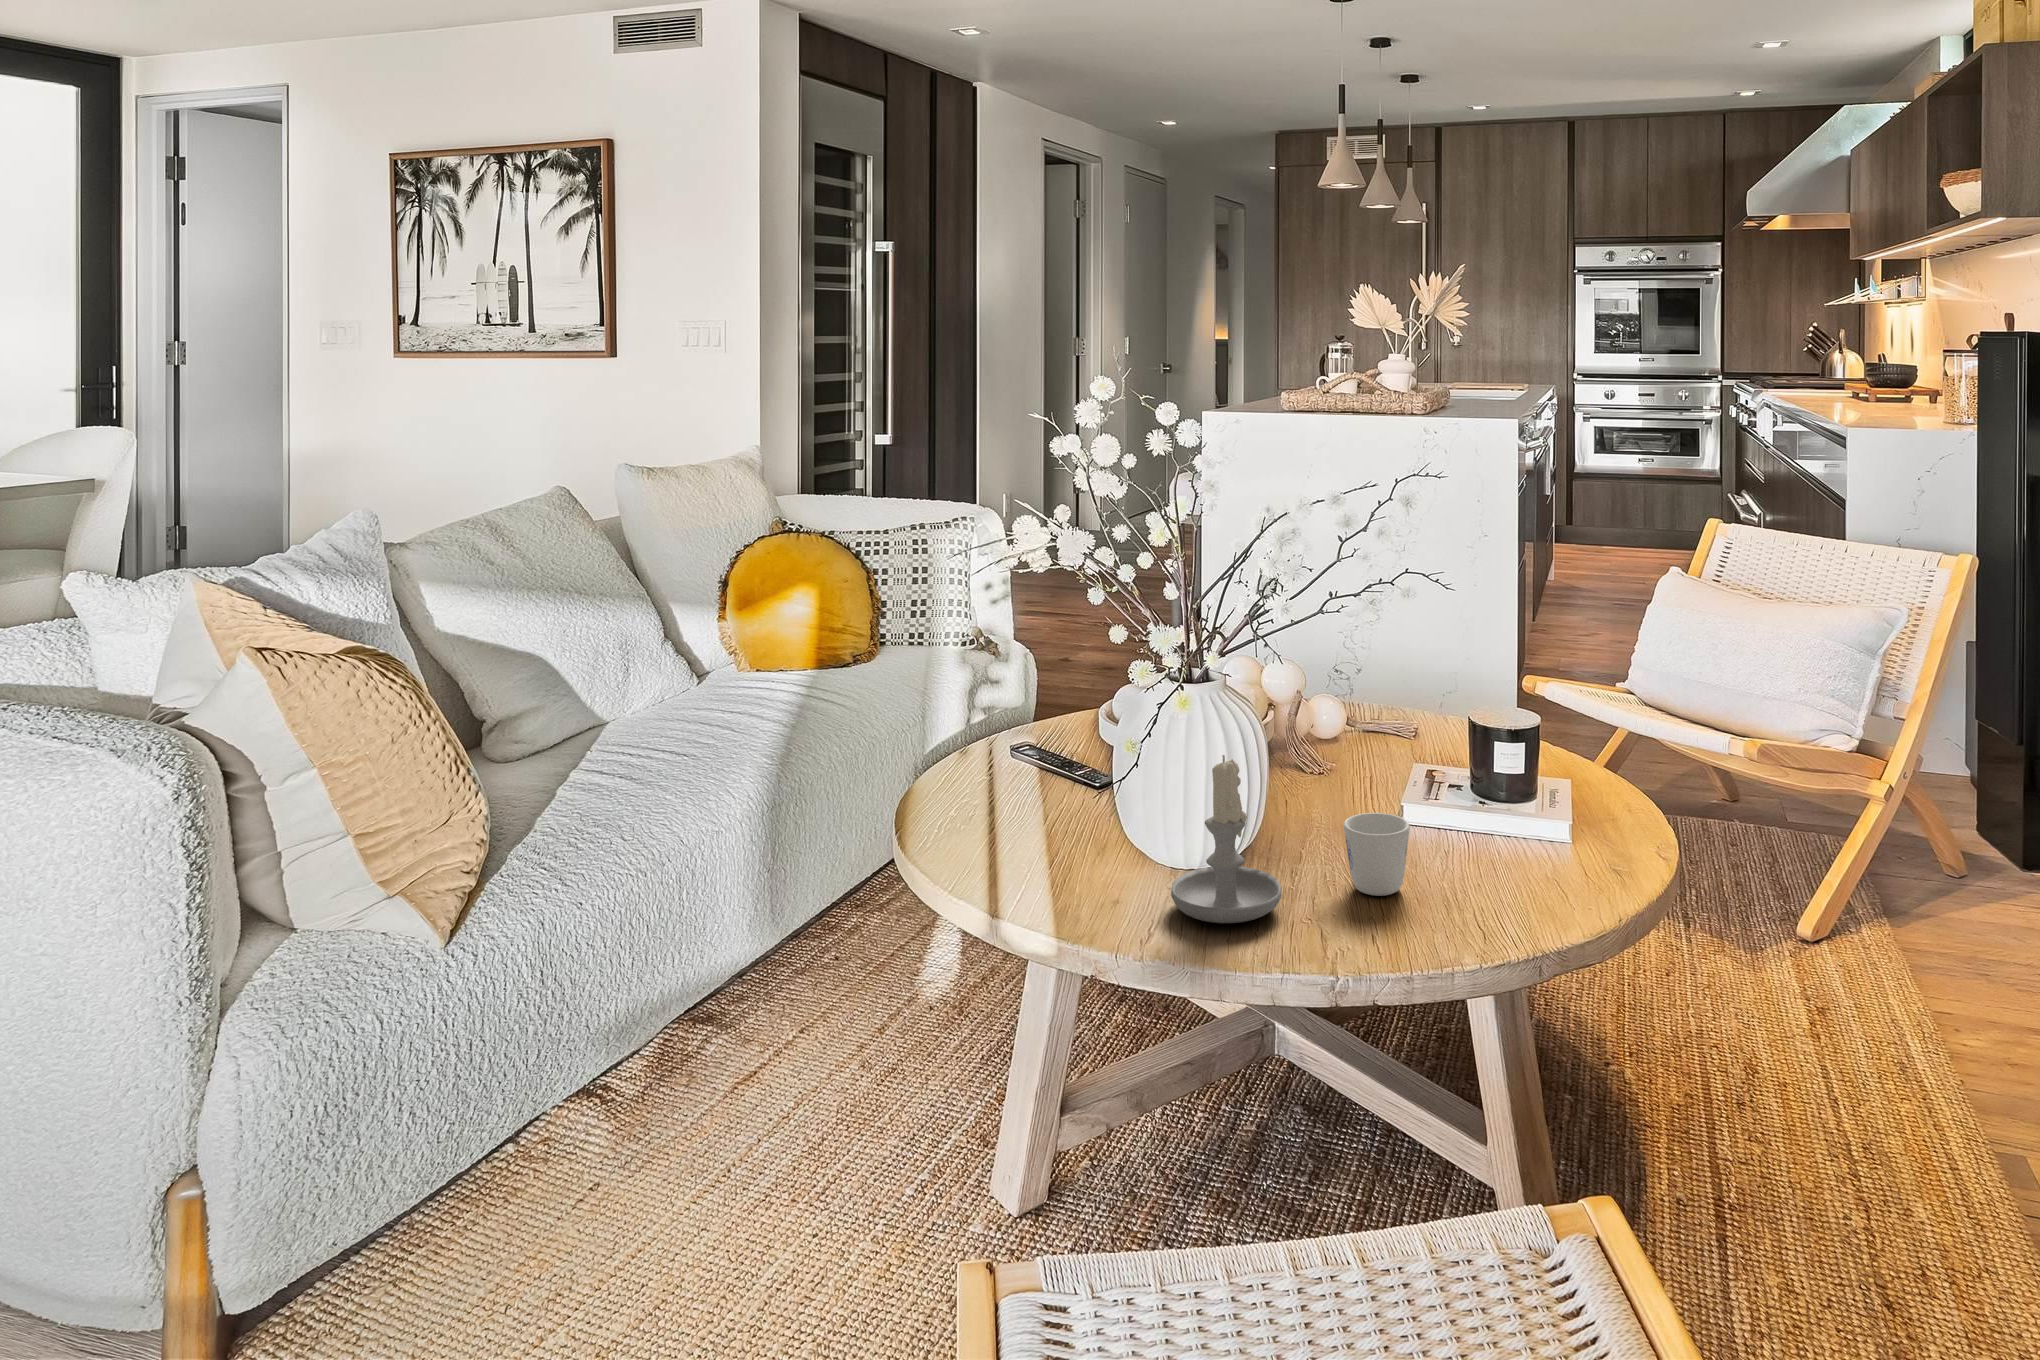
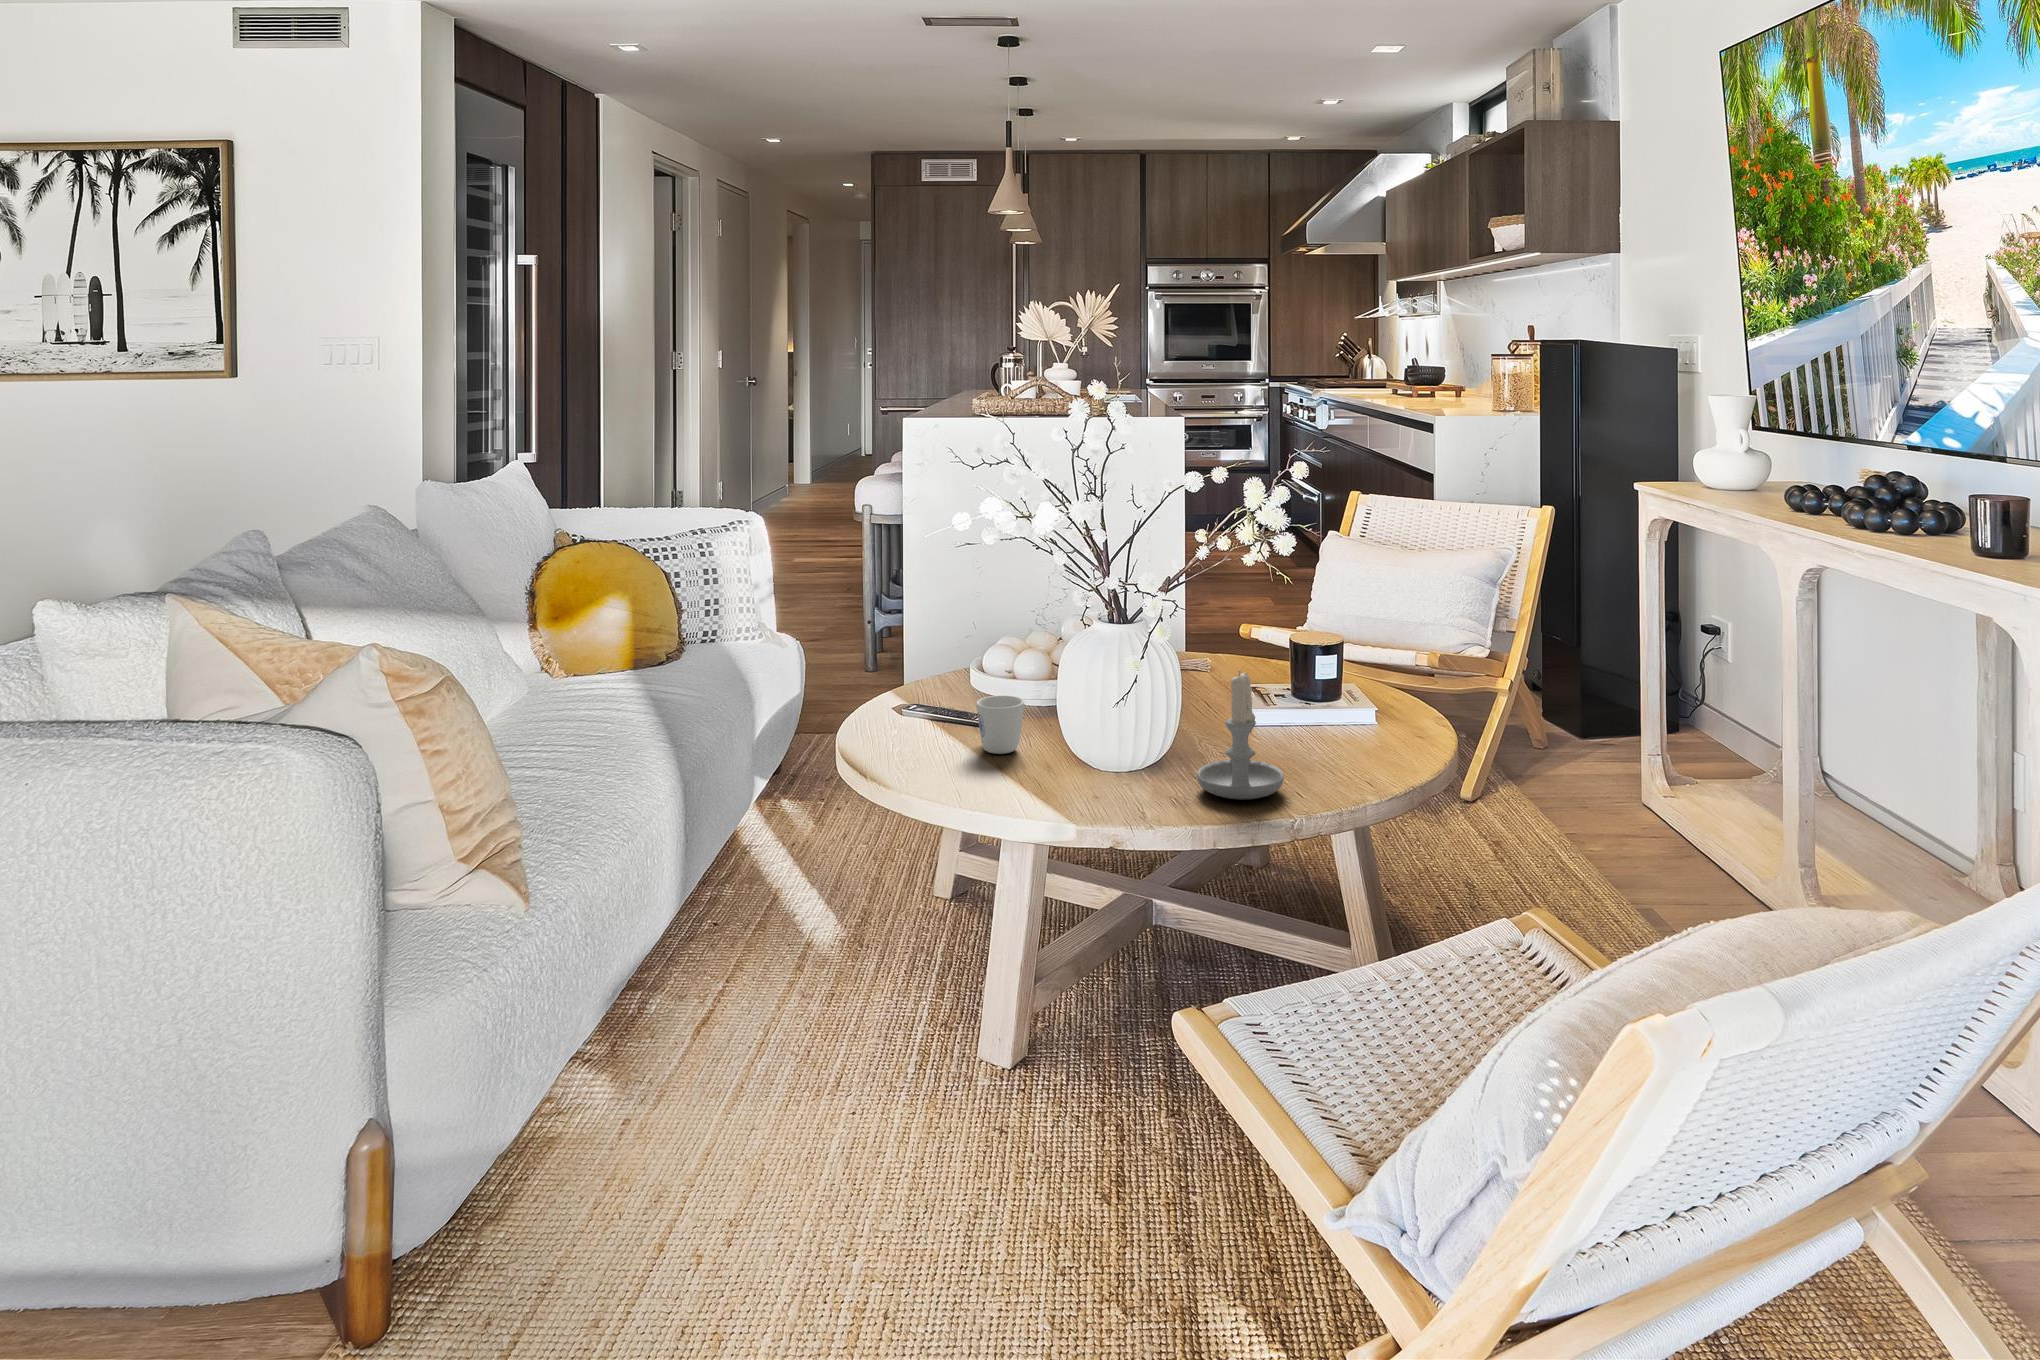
mug: present [1344,813,1410,896] -> present [976,695,1024,754]

